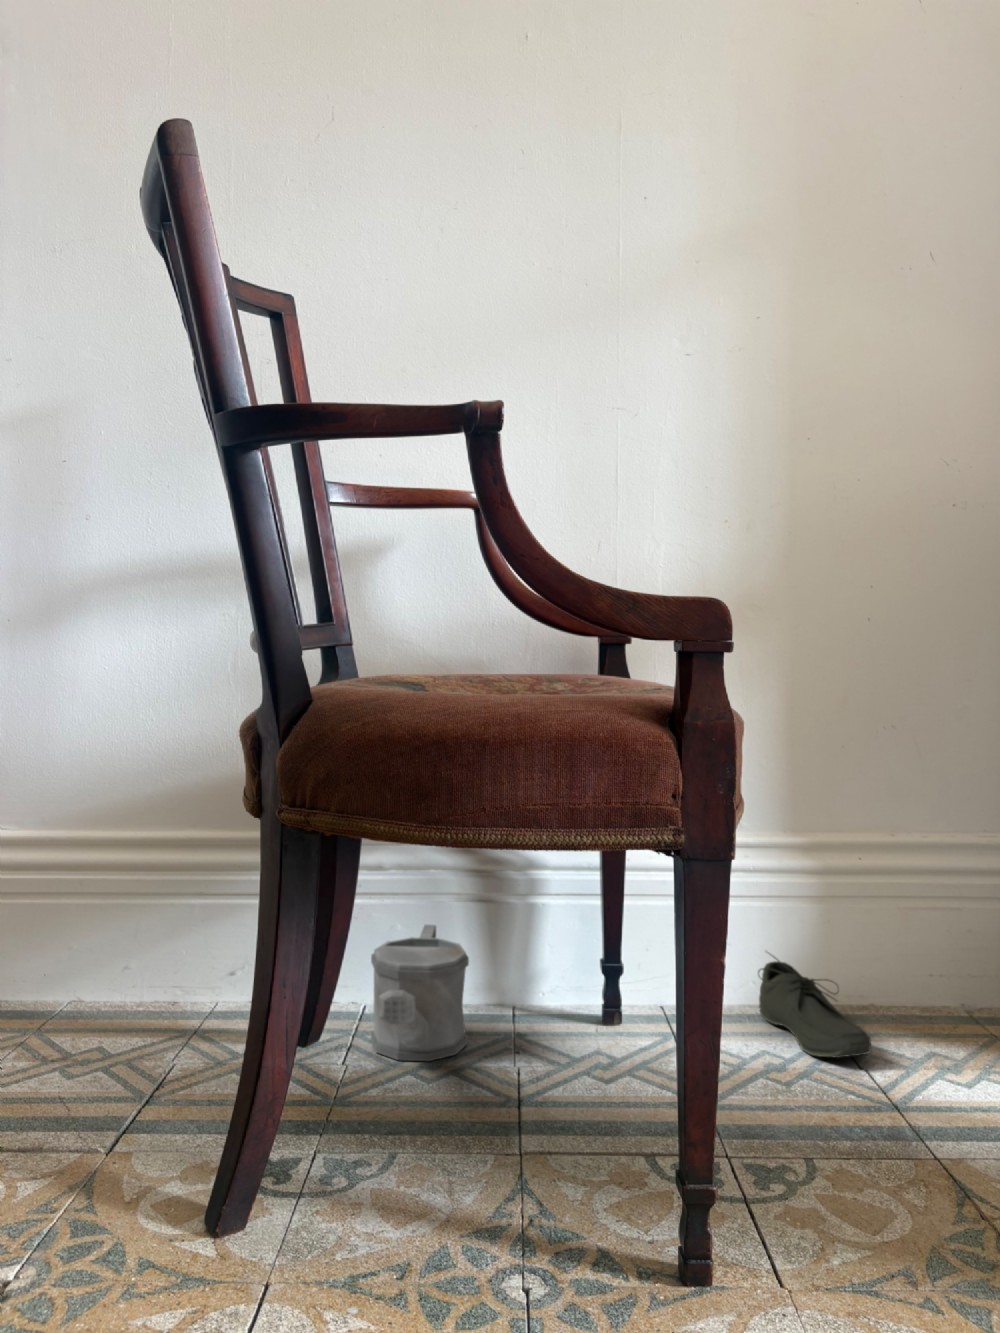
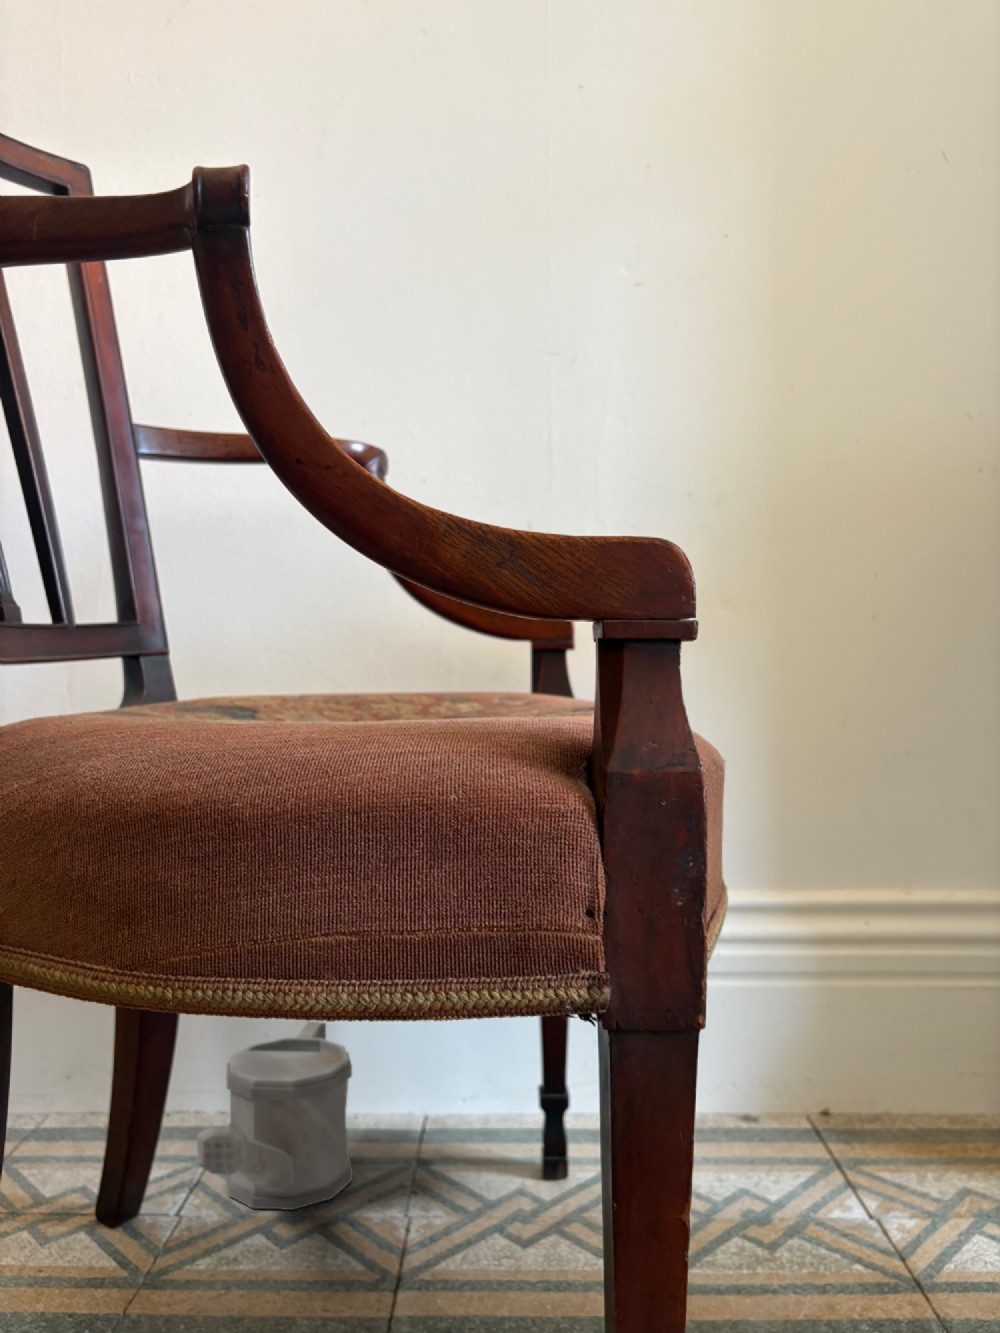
shoe: present [758,957,871,1058] -> none [733,1051,884,1202]

